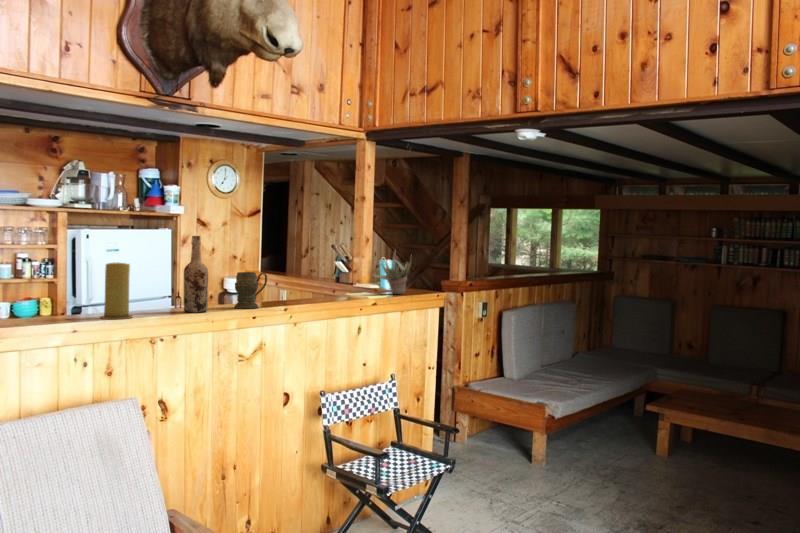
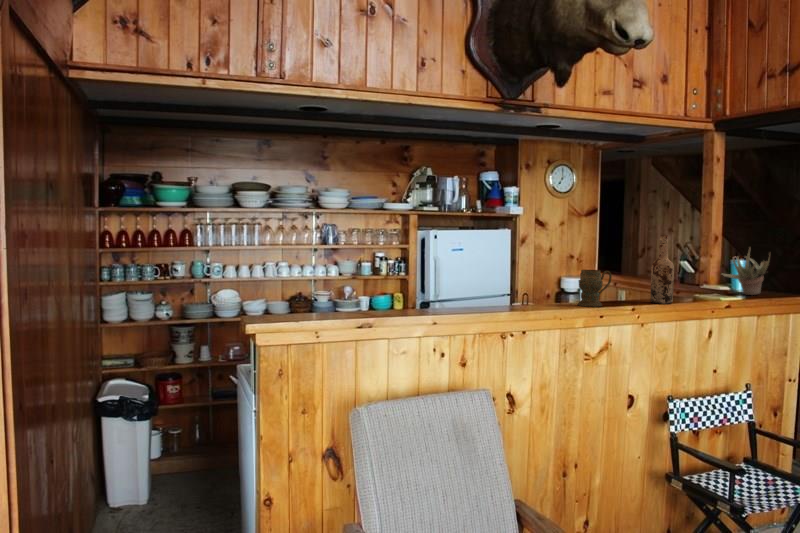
wine bottle: present [184,236,208,312] -> present [650,235,674,304]
candle: present [100,263,133,319] -> none [456,260,485,313]

